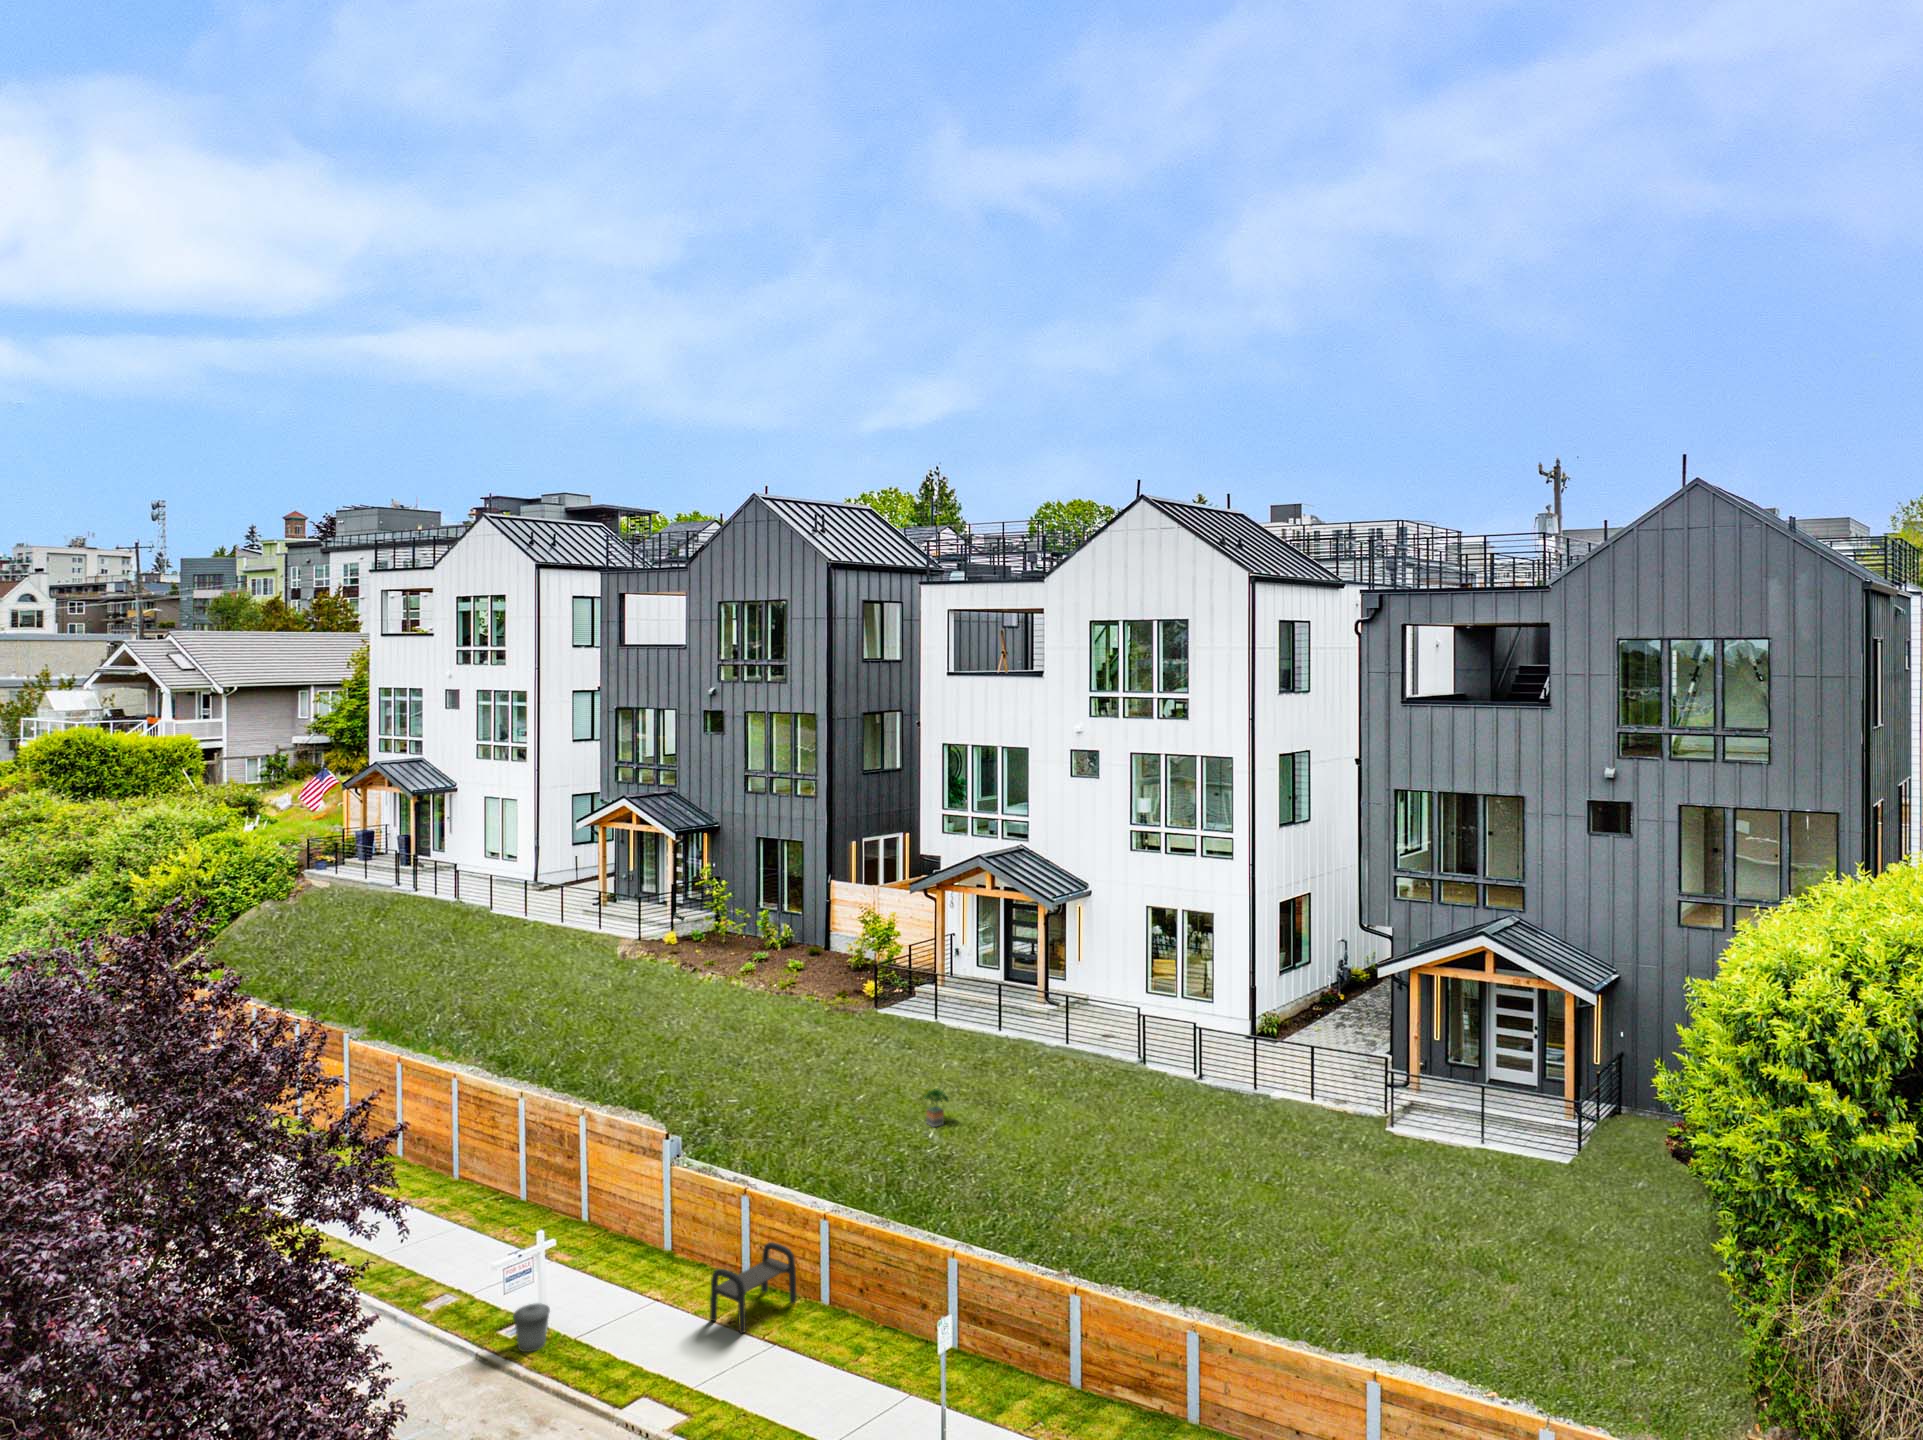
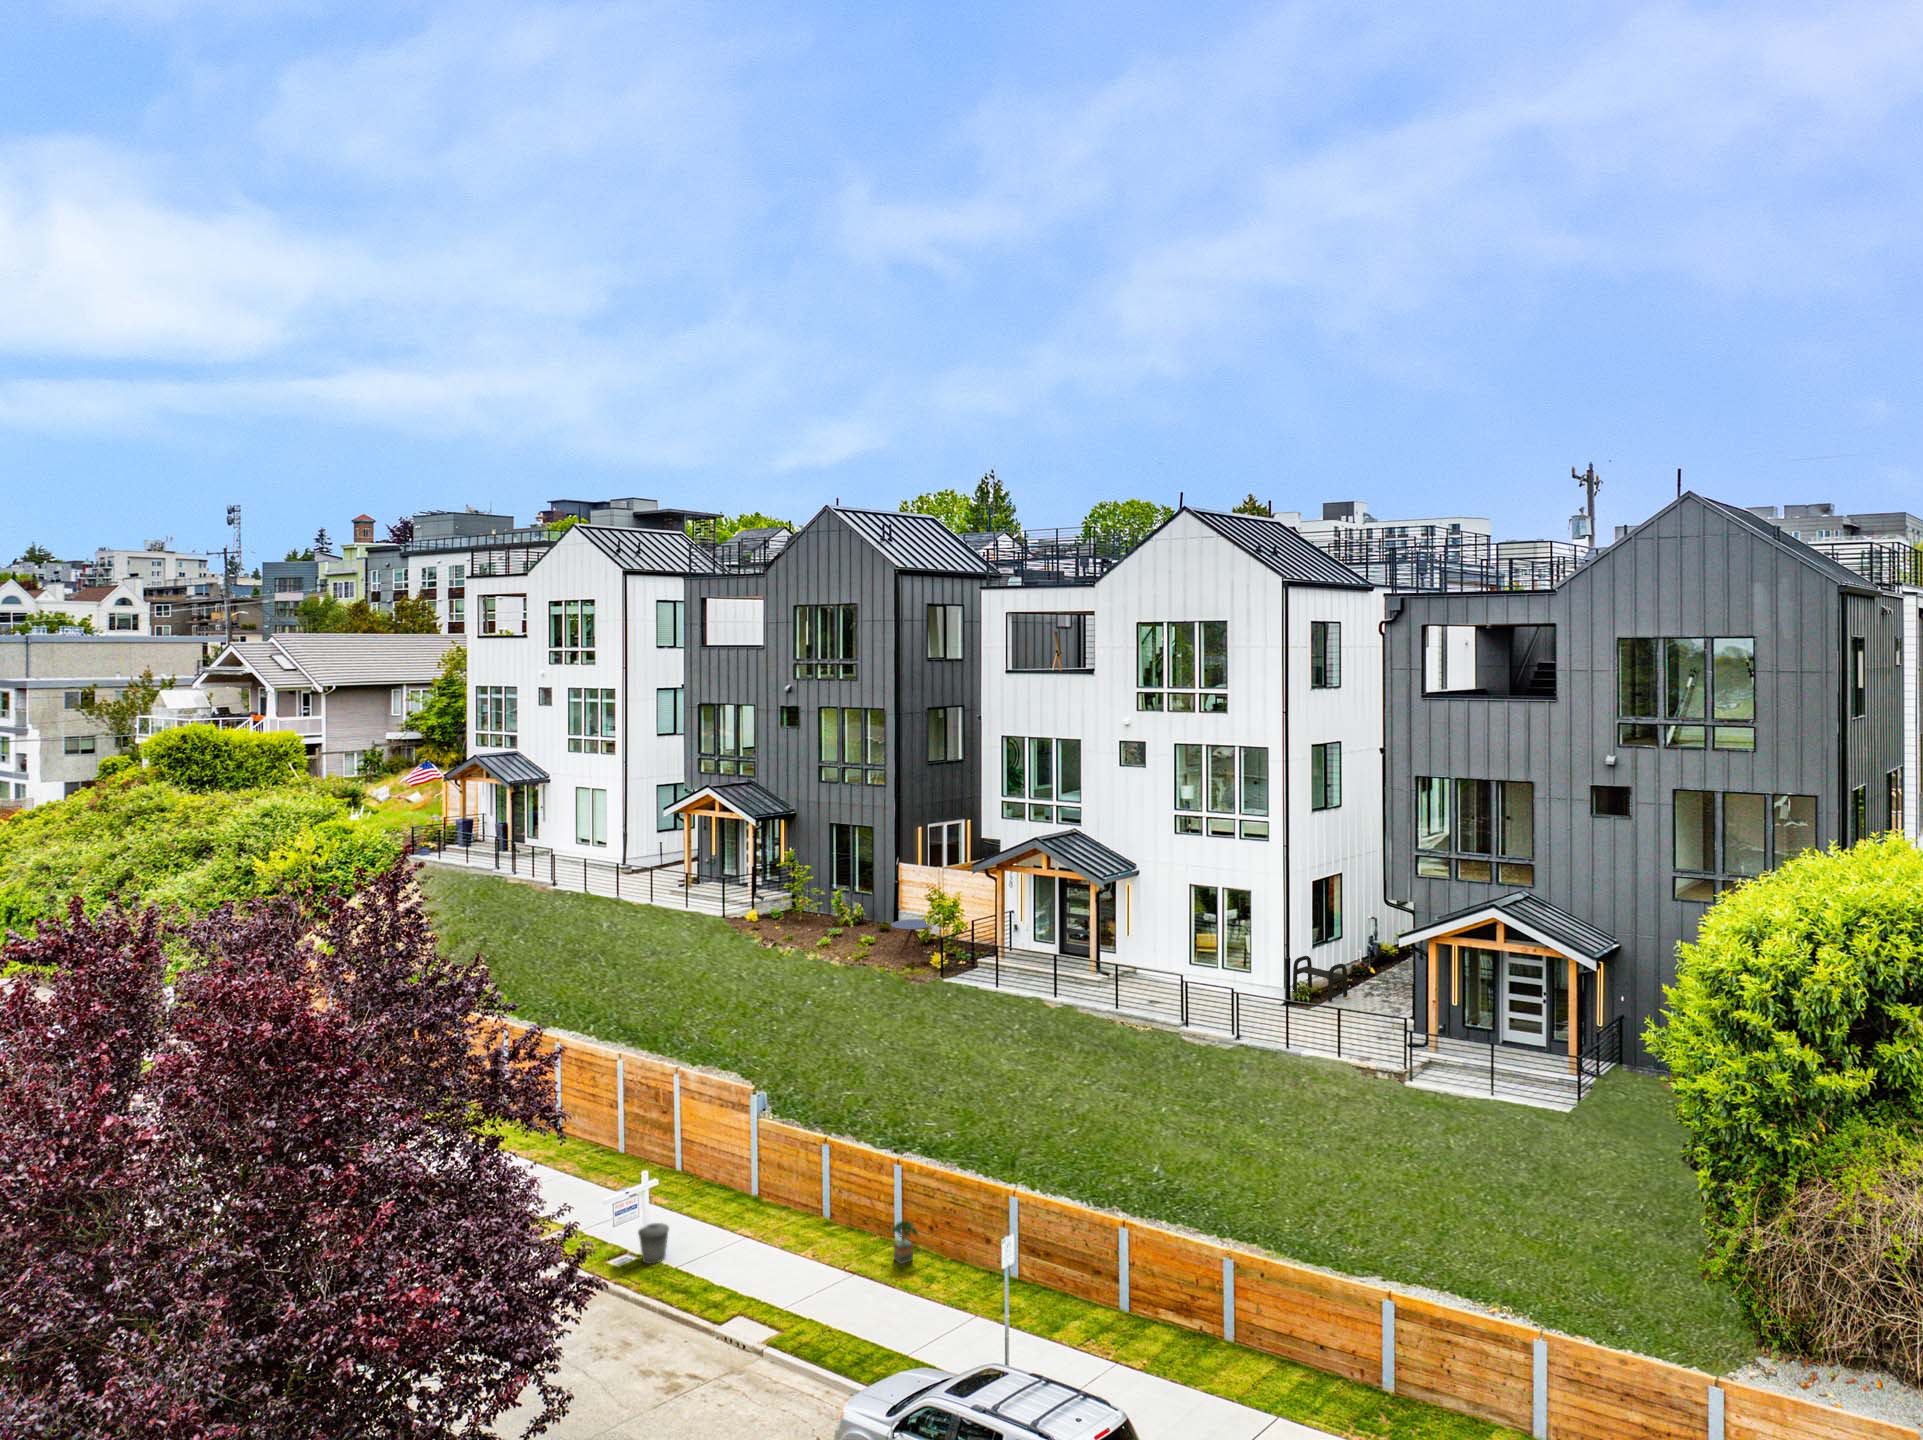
round table: none [822,942,869,982] -> present [891,919,931,956]
potted tree: present [924,1089,949,1127] -> present [891,1220,918,1264]
bench: present [710,1242,796,1333] -> present [1293,956,1347,1002]

